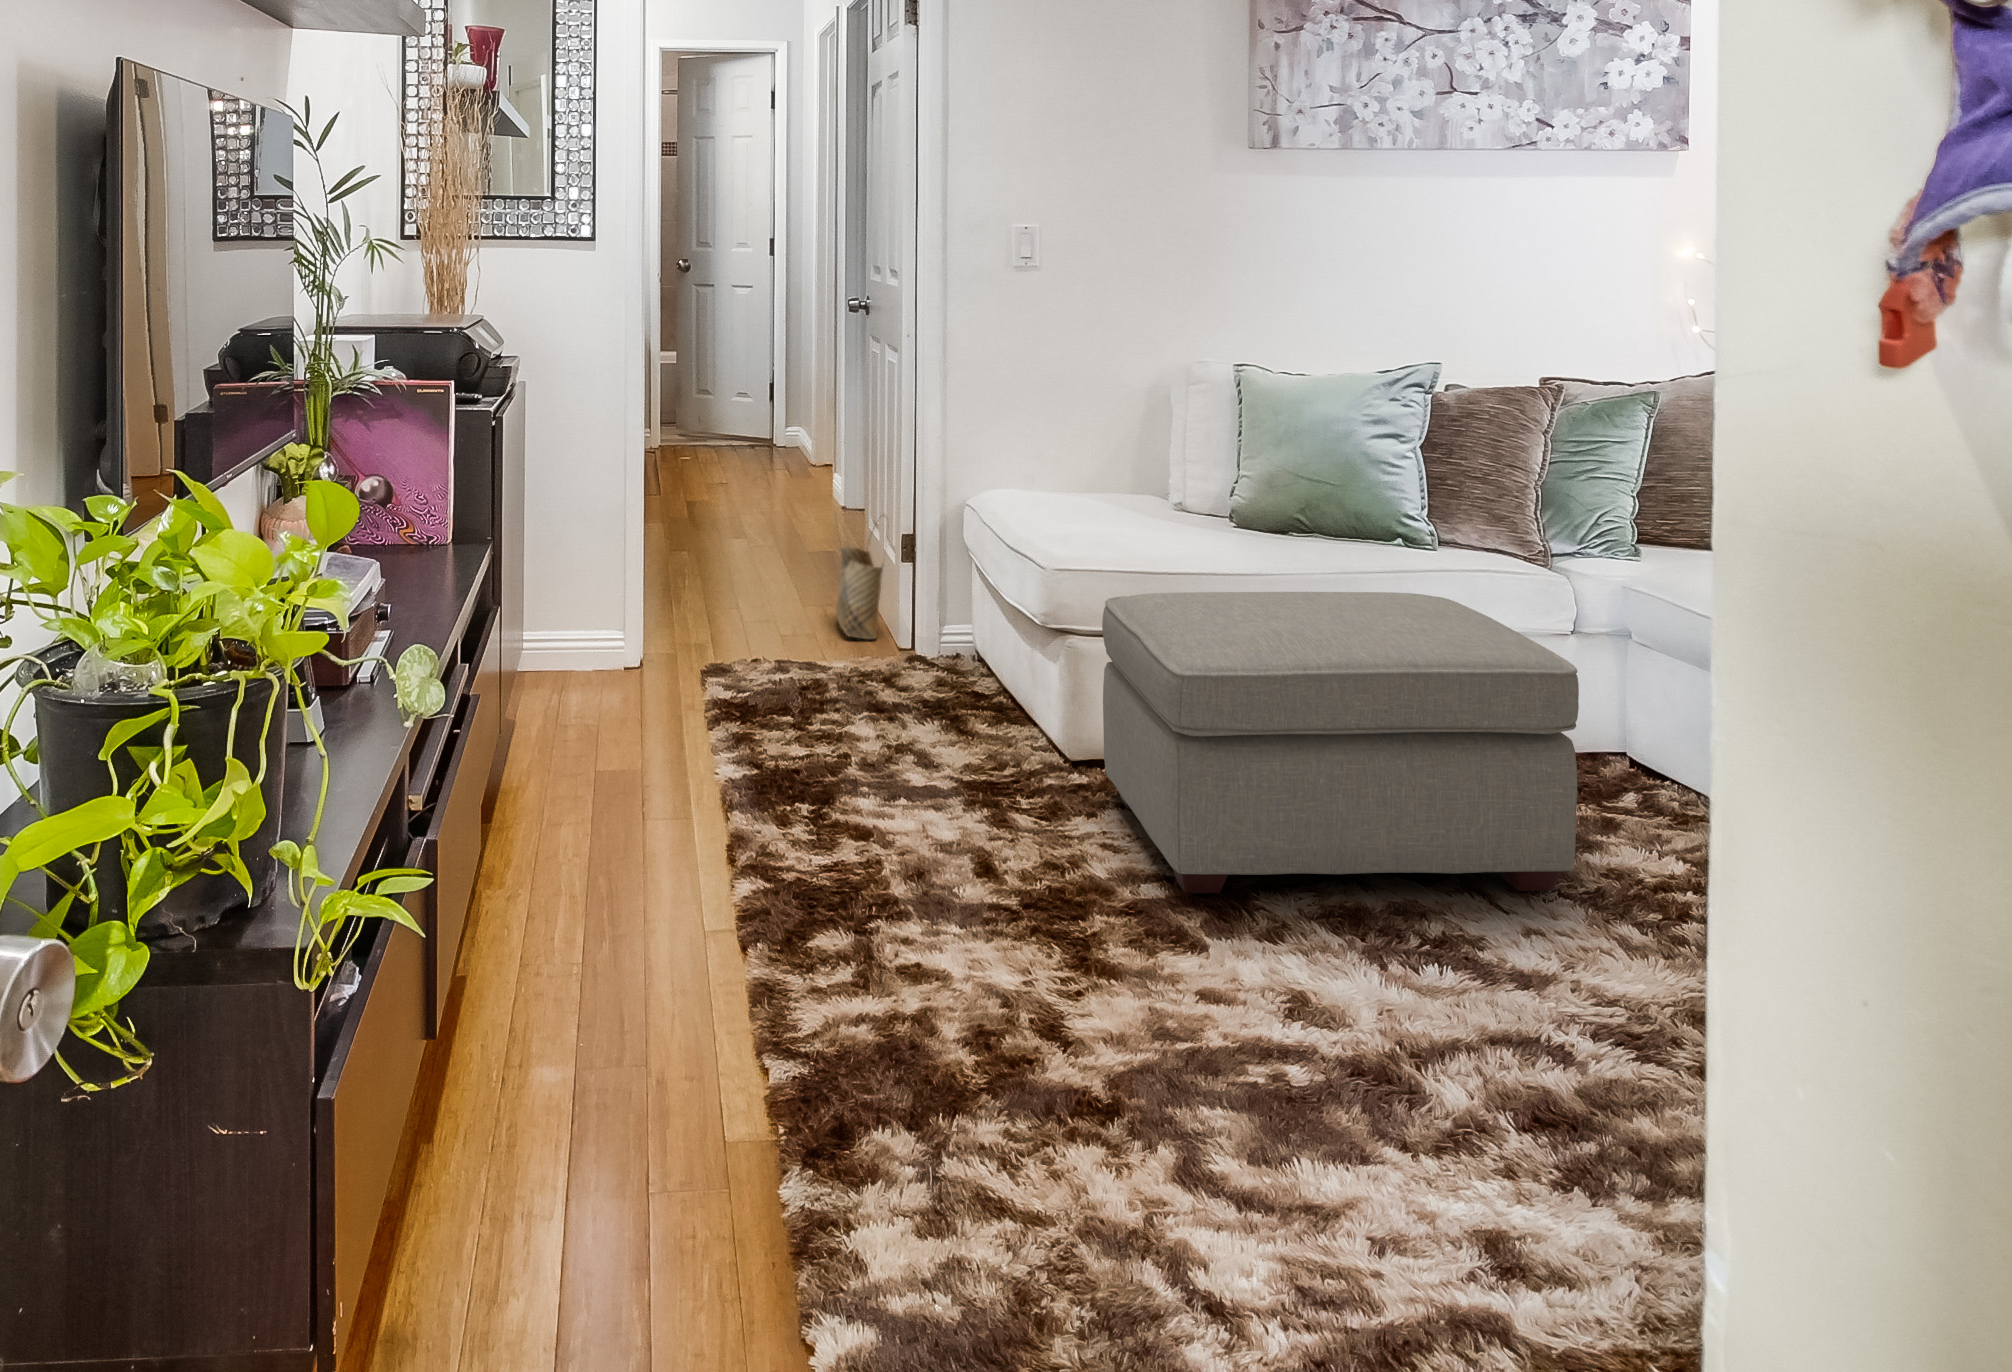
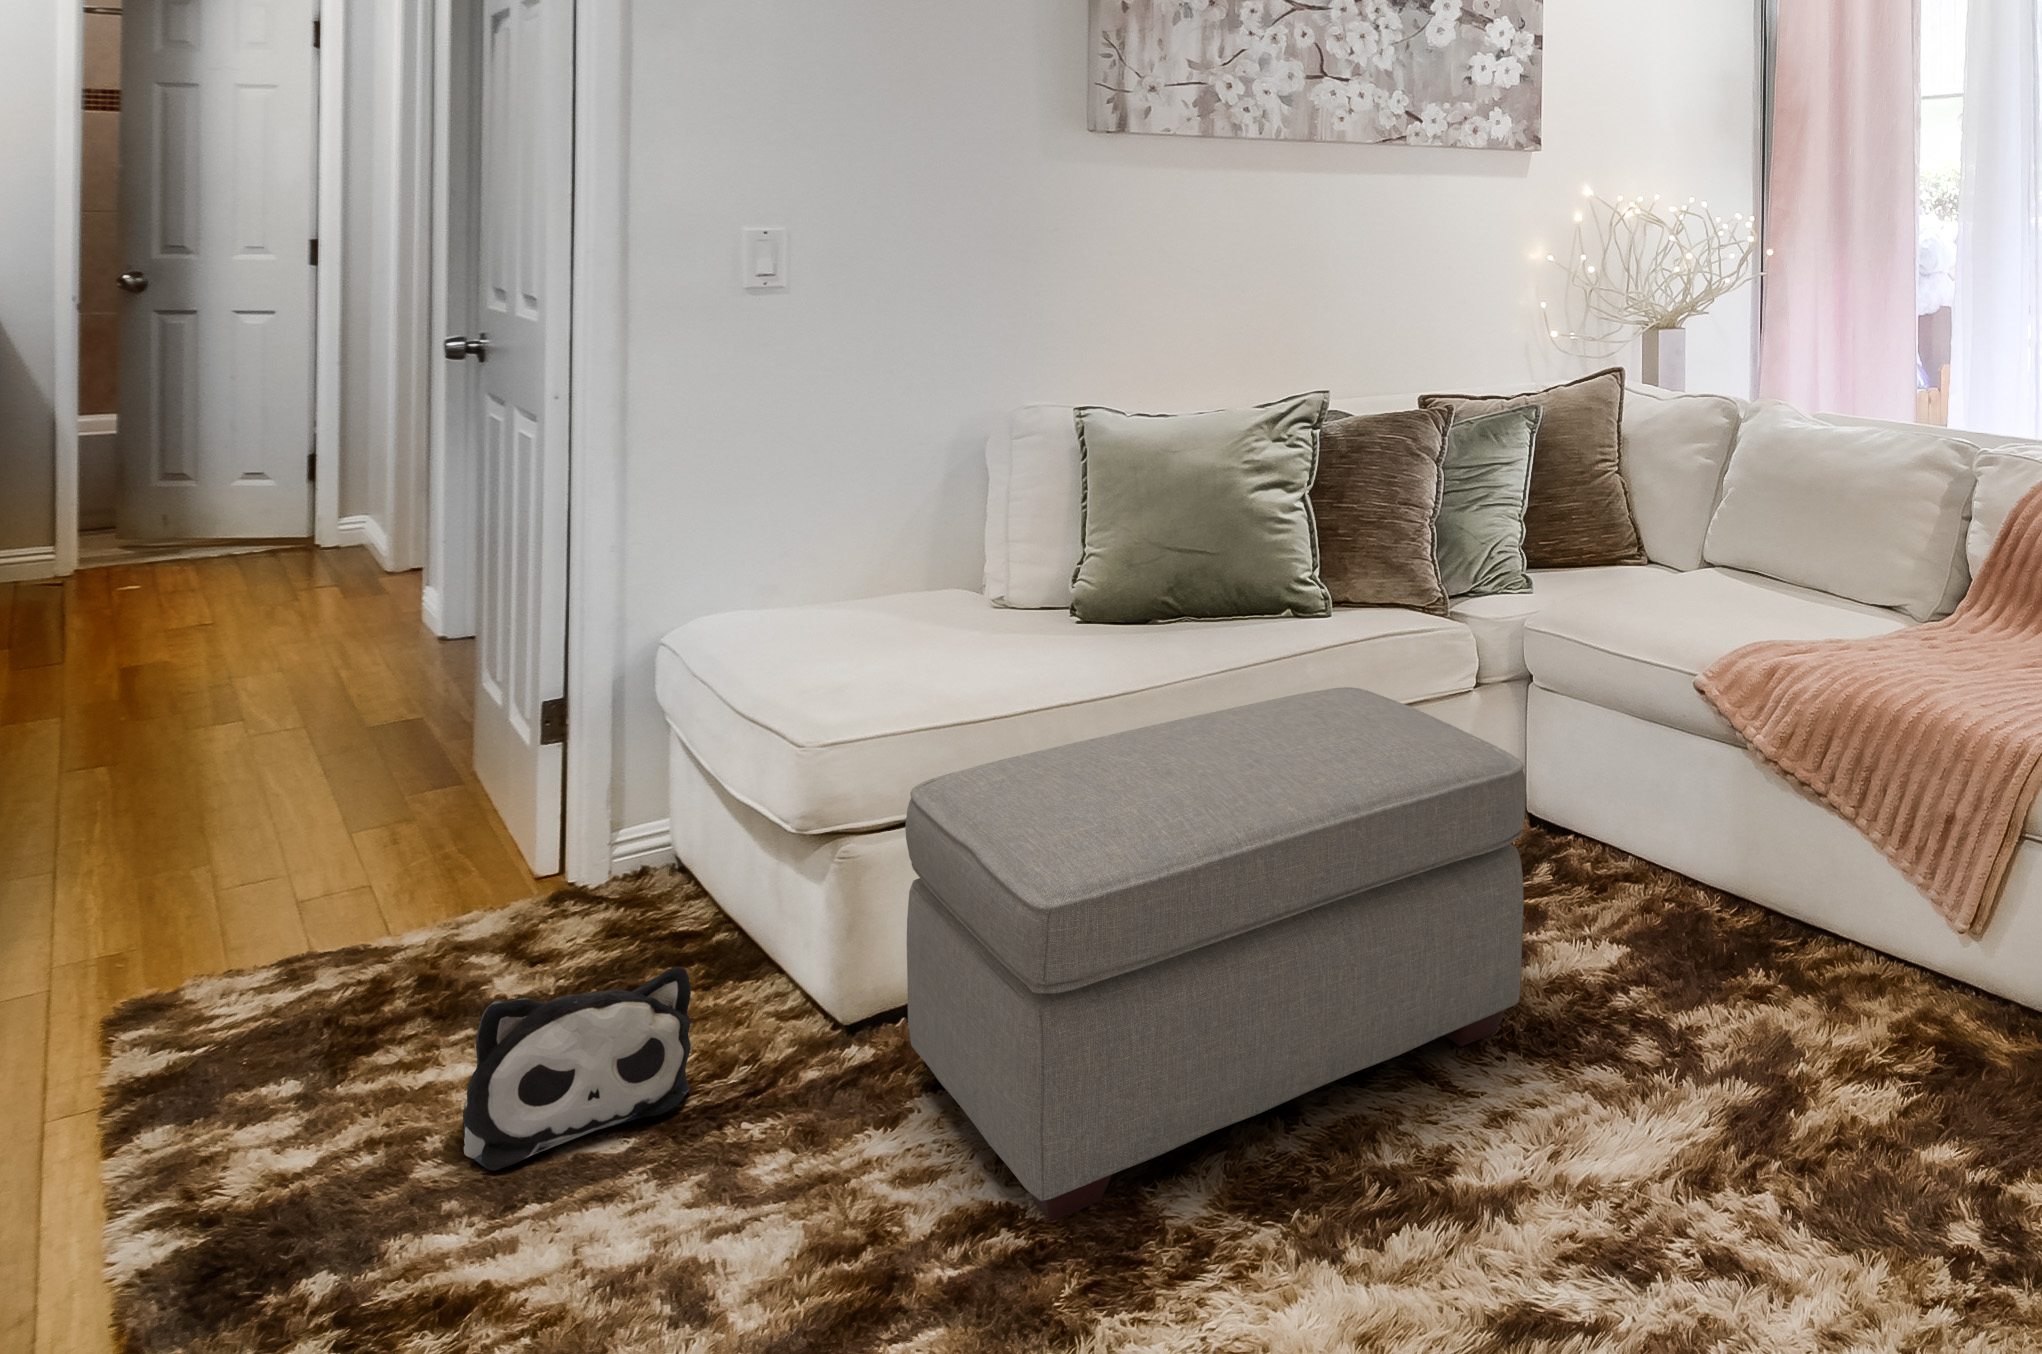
woven basket: present [836,523,883,639] -> none [410,682,519,893]
plush toy: none [865,677,979,774] -> present [463,967,691,1171]

